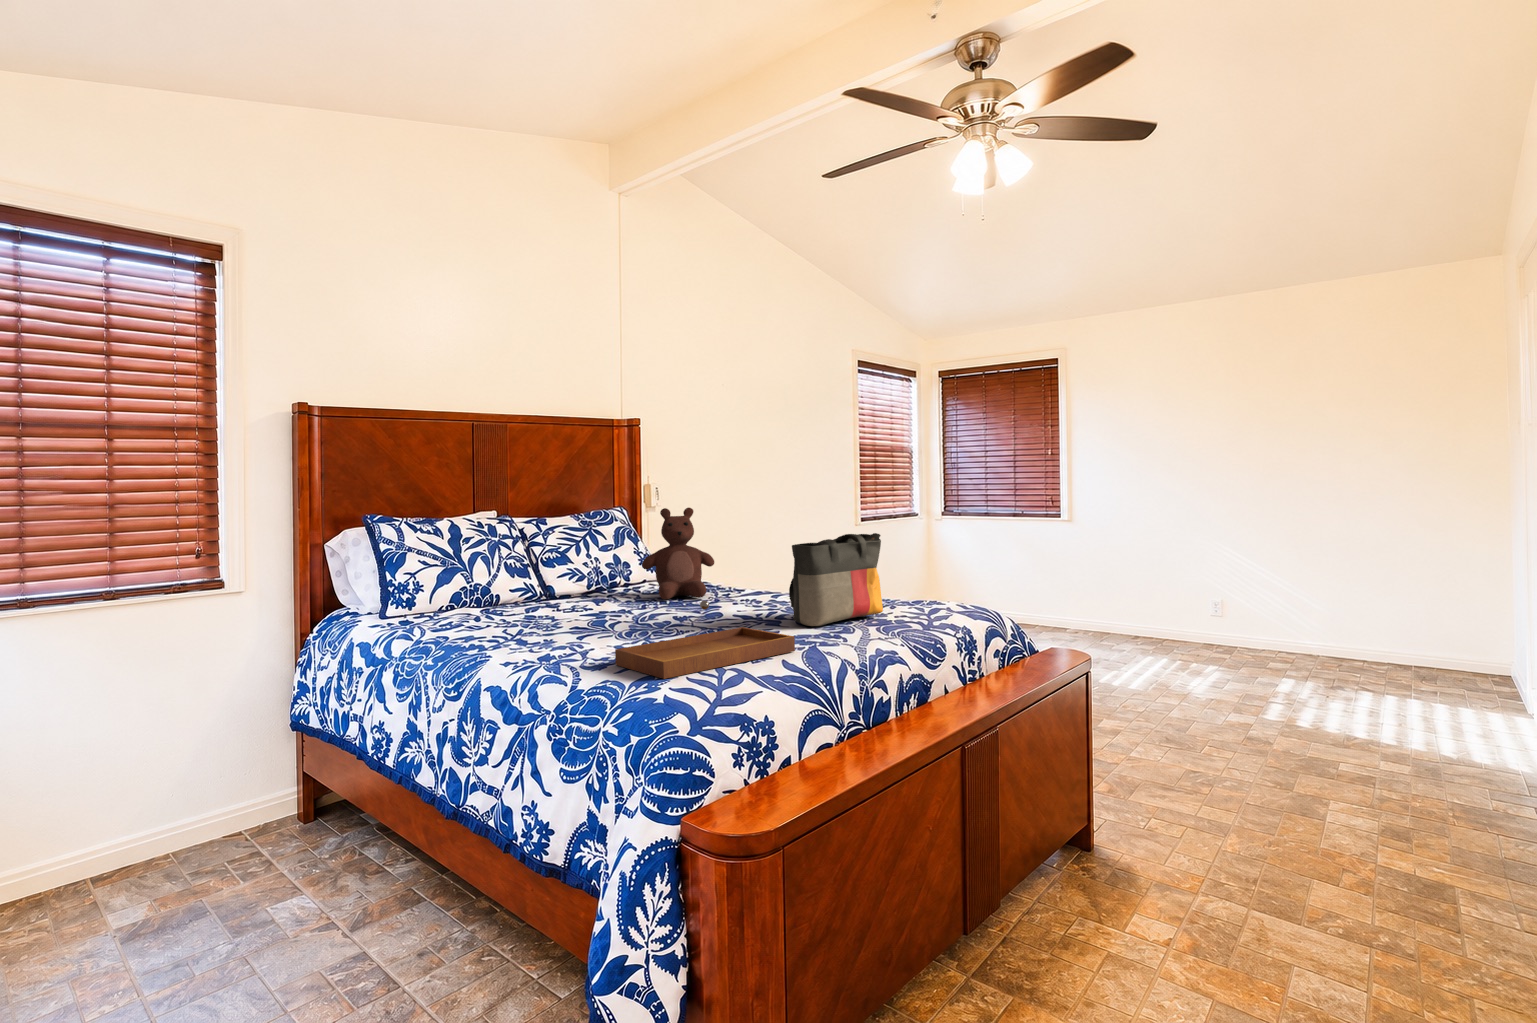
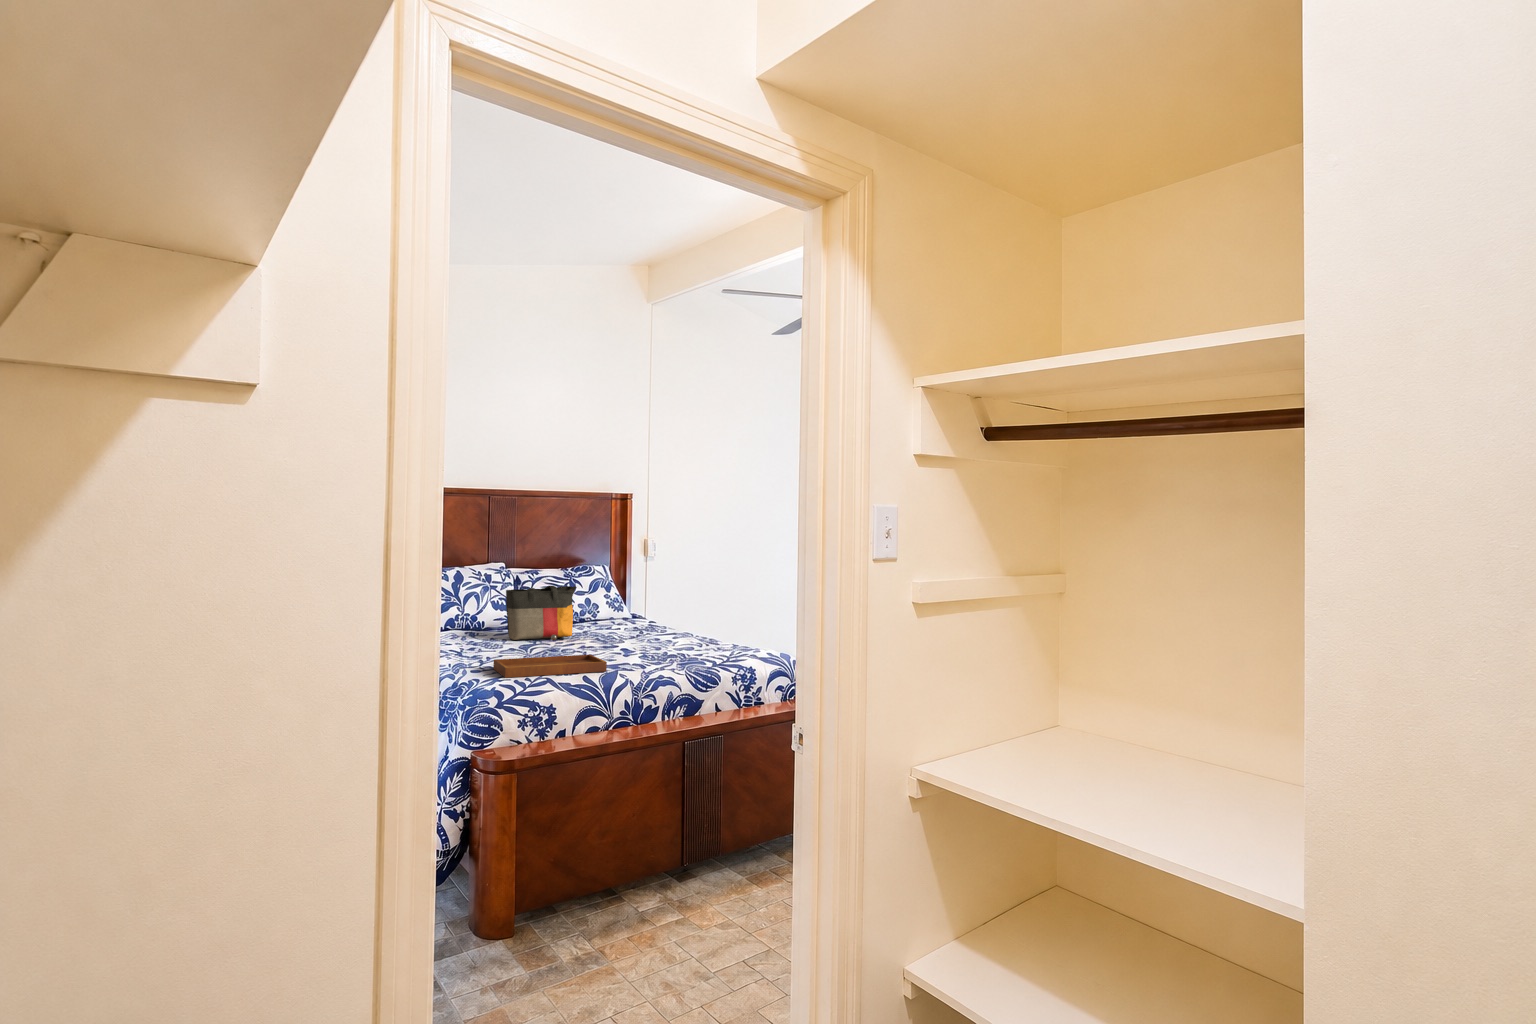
teddy bear: present [642,508,714,600] -> none [589,568,642,635]
tote bag: present [789,533,883,626] -> present [506,586,577,640]

